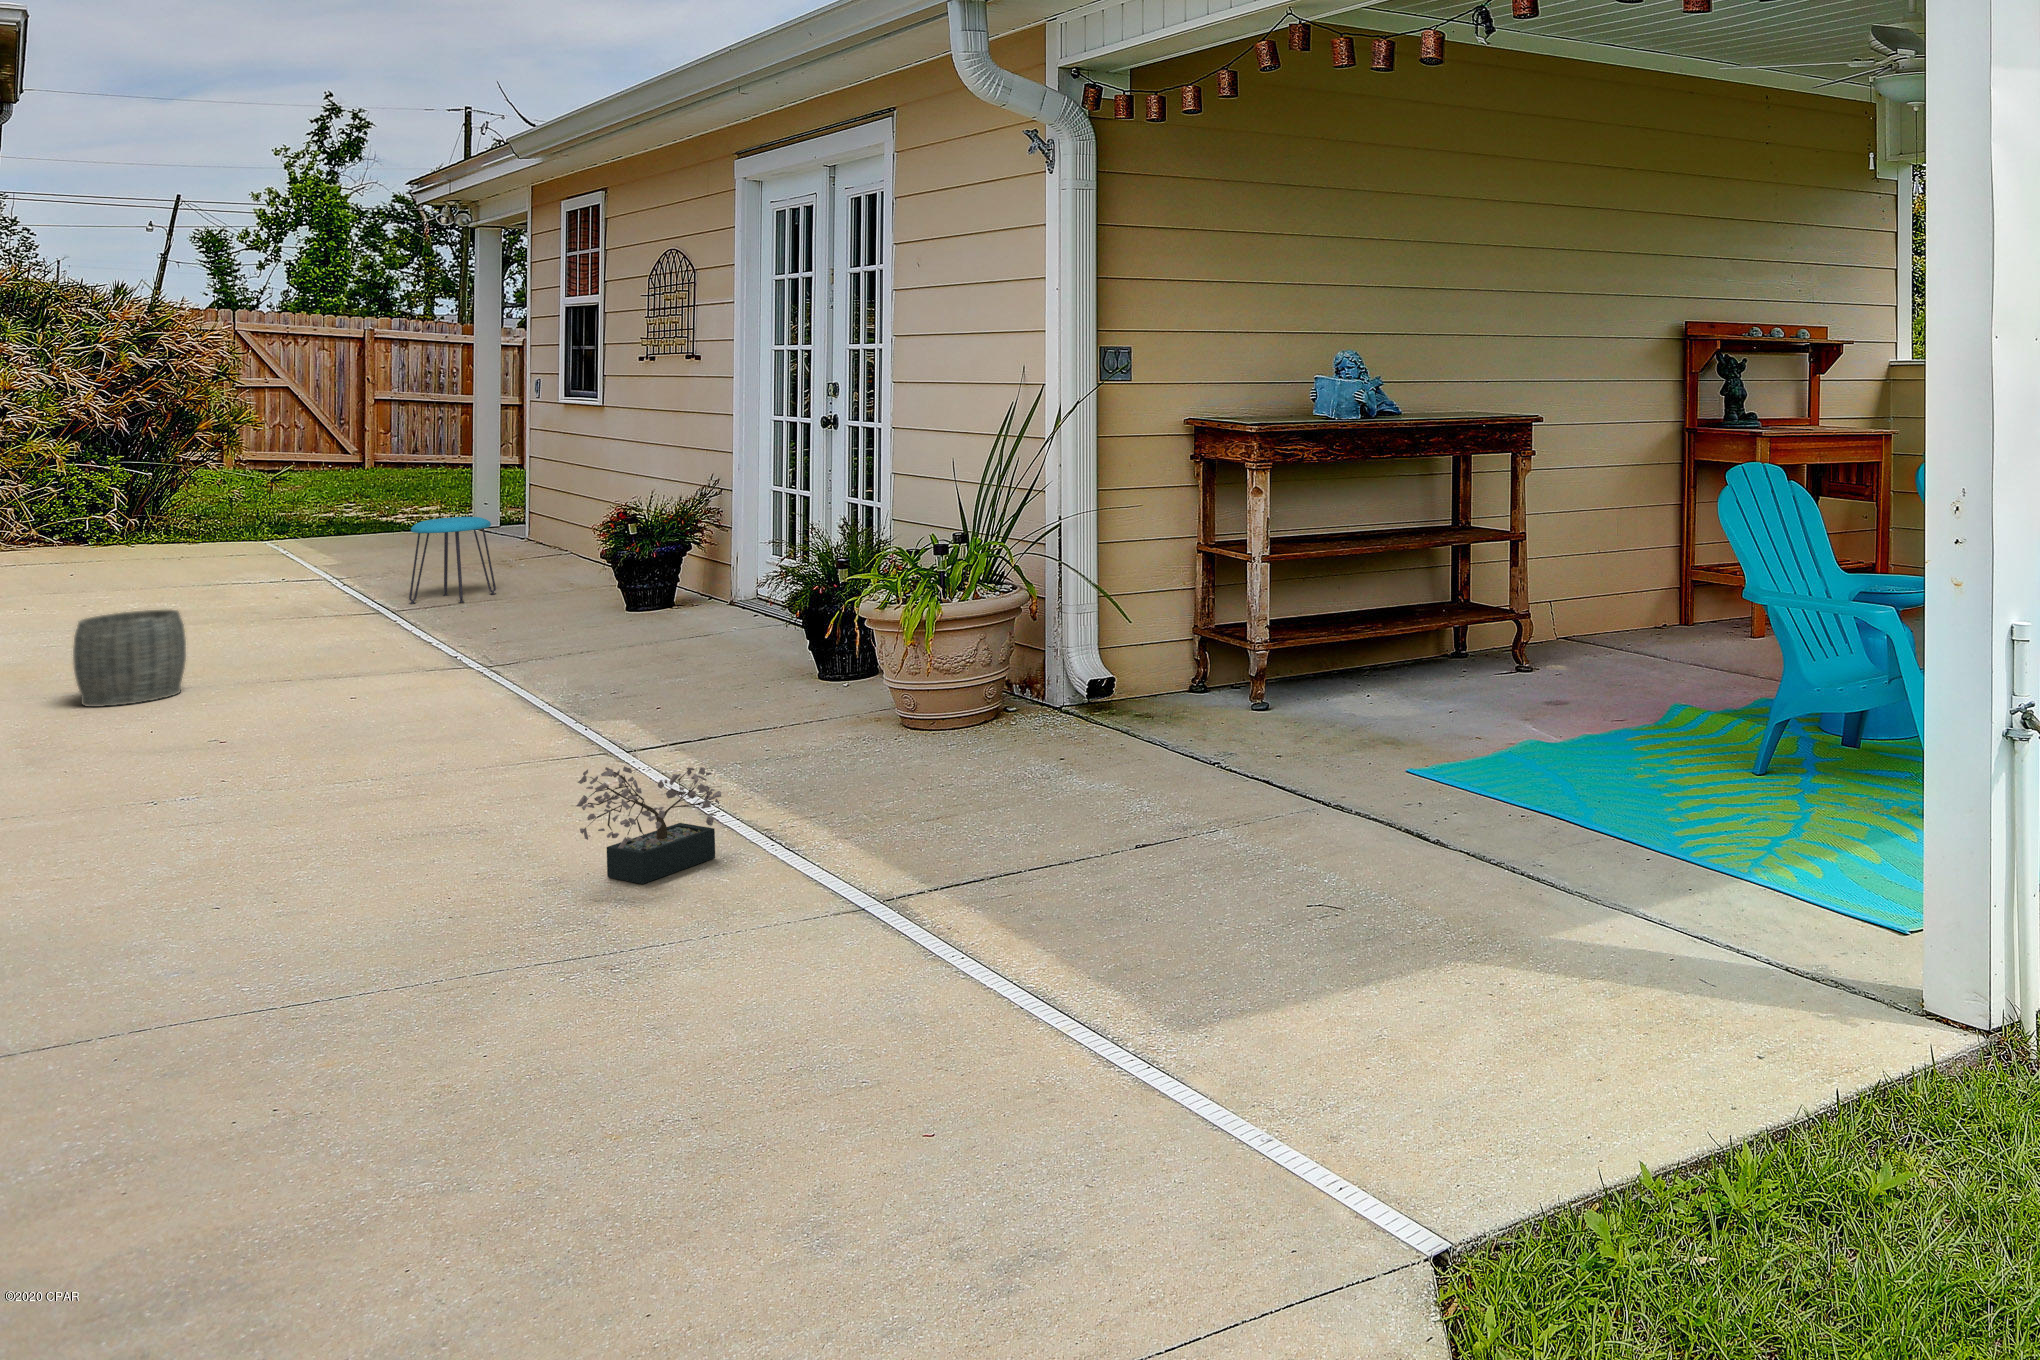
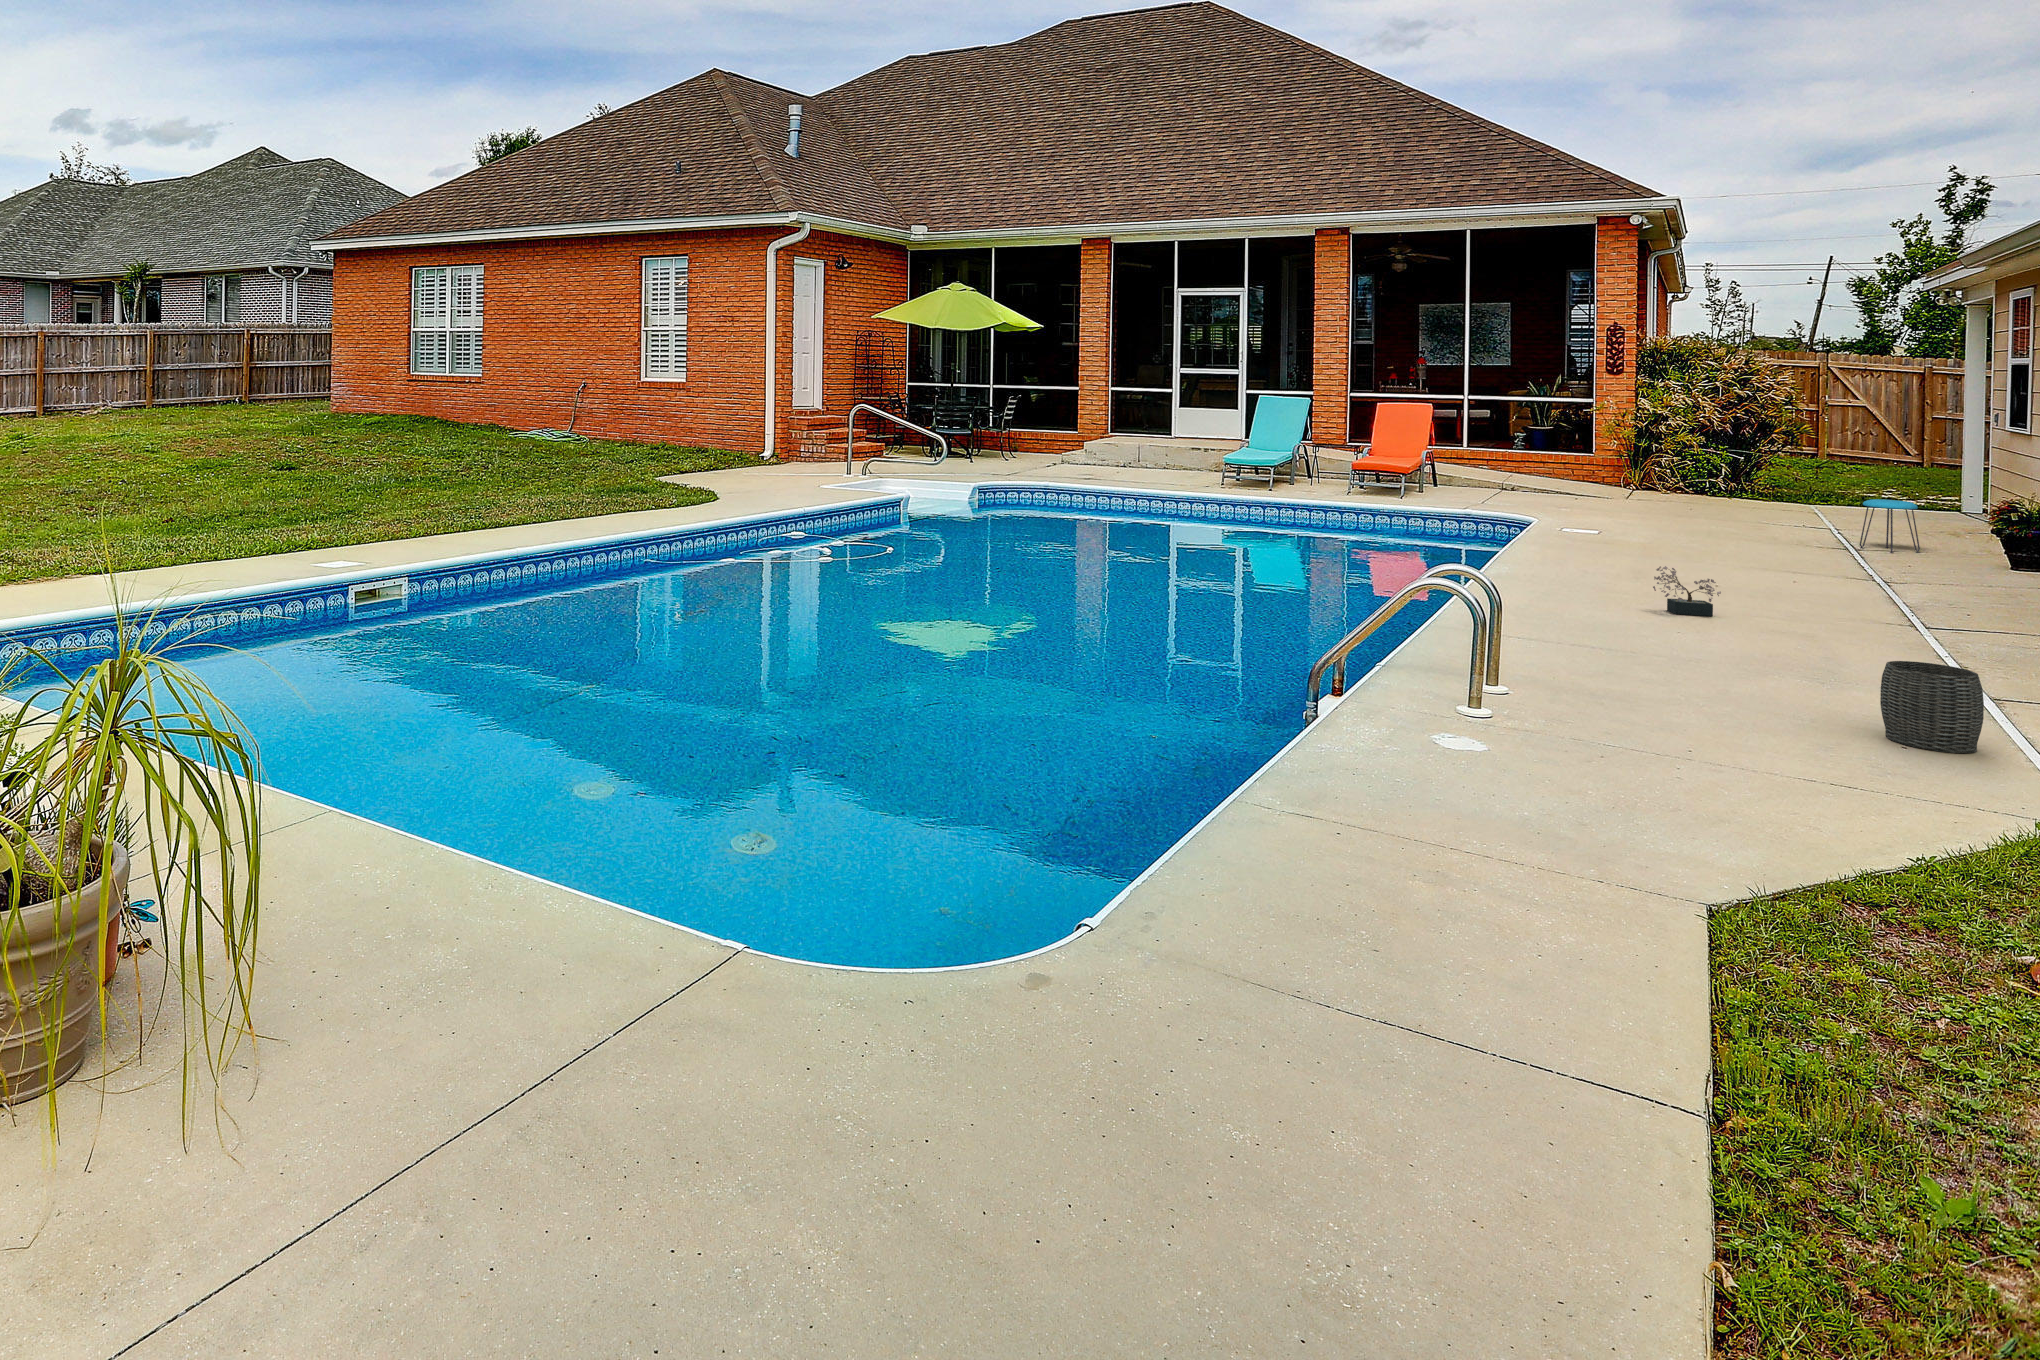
woven basket: present [73,610,186,707] -> present [1880,661,1984,753]
decorative plant: present [576,766,721,884] -> present [1653,566,1721,616]

